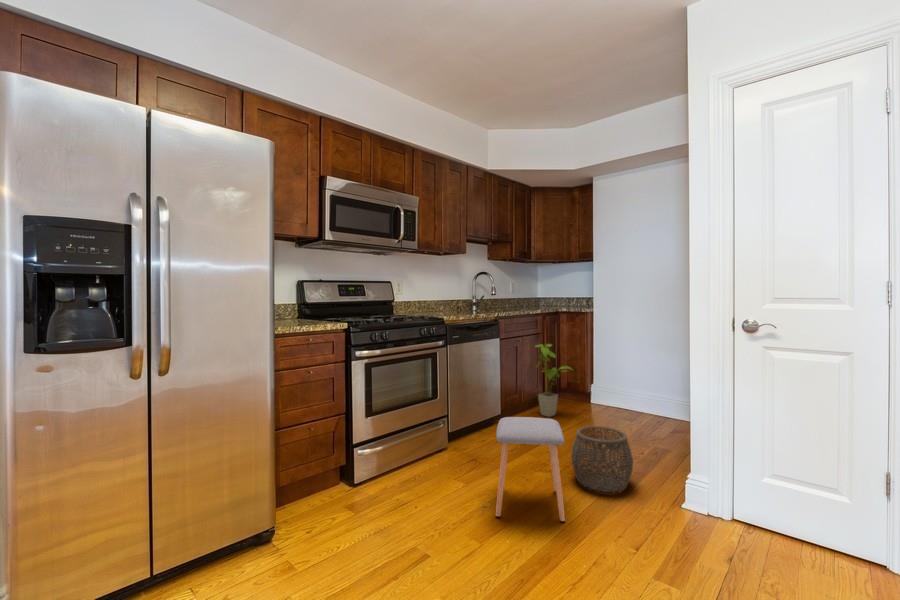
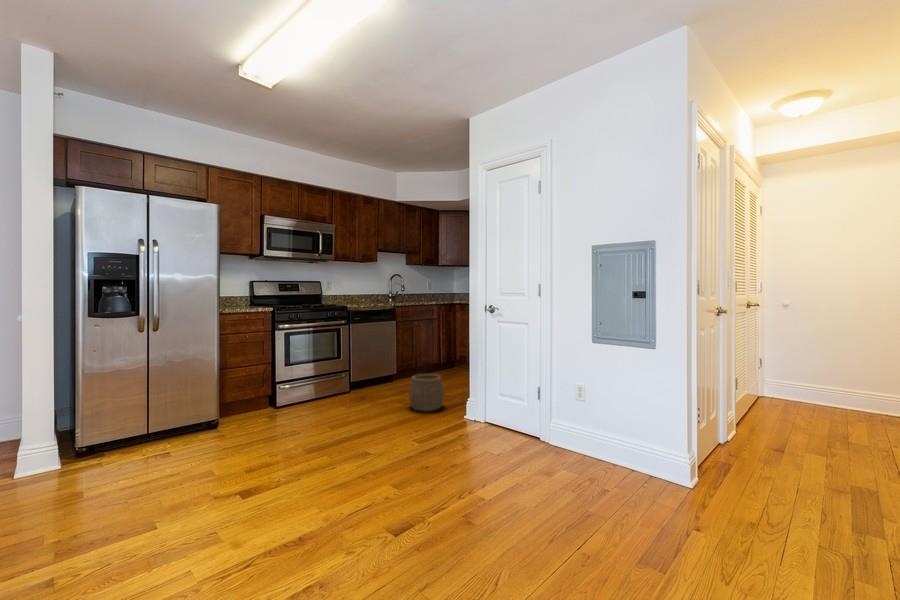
house plant: present [536,344,570,417] -> none [426,326,452,377]
stool: present [496,417,565,522] -> none [347,365,396,421]

